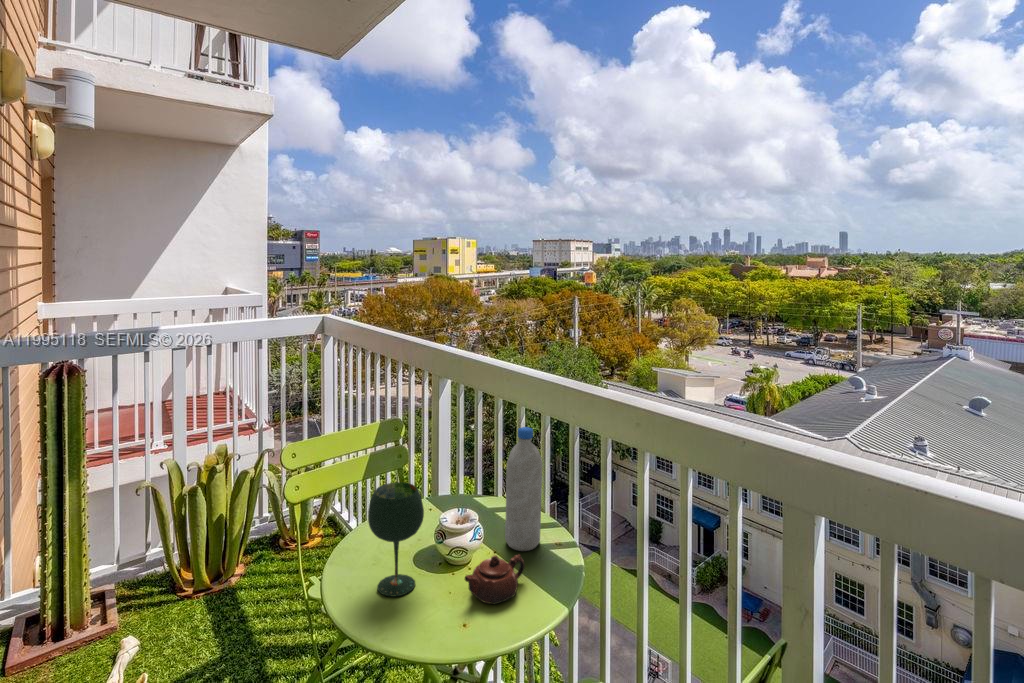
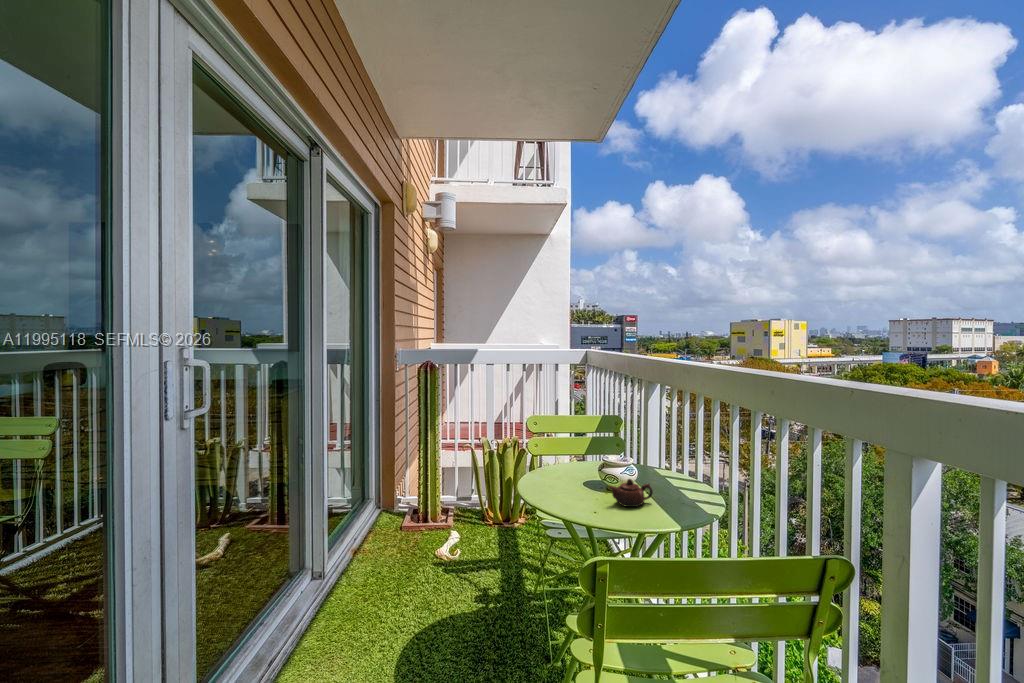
water bottle: present [505,427,542,551] -> none [654,408,679,492]
wine glass: present [368,482,424,597] -> none [561,431,593,496]

